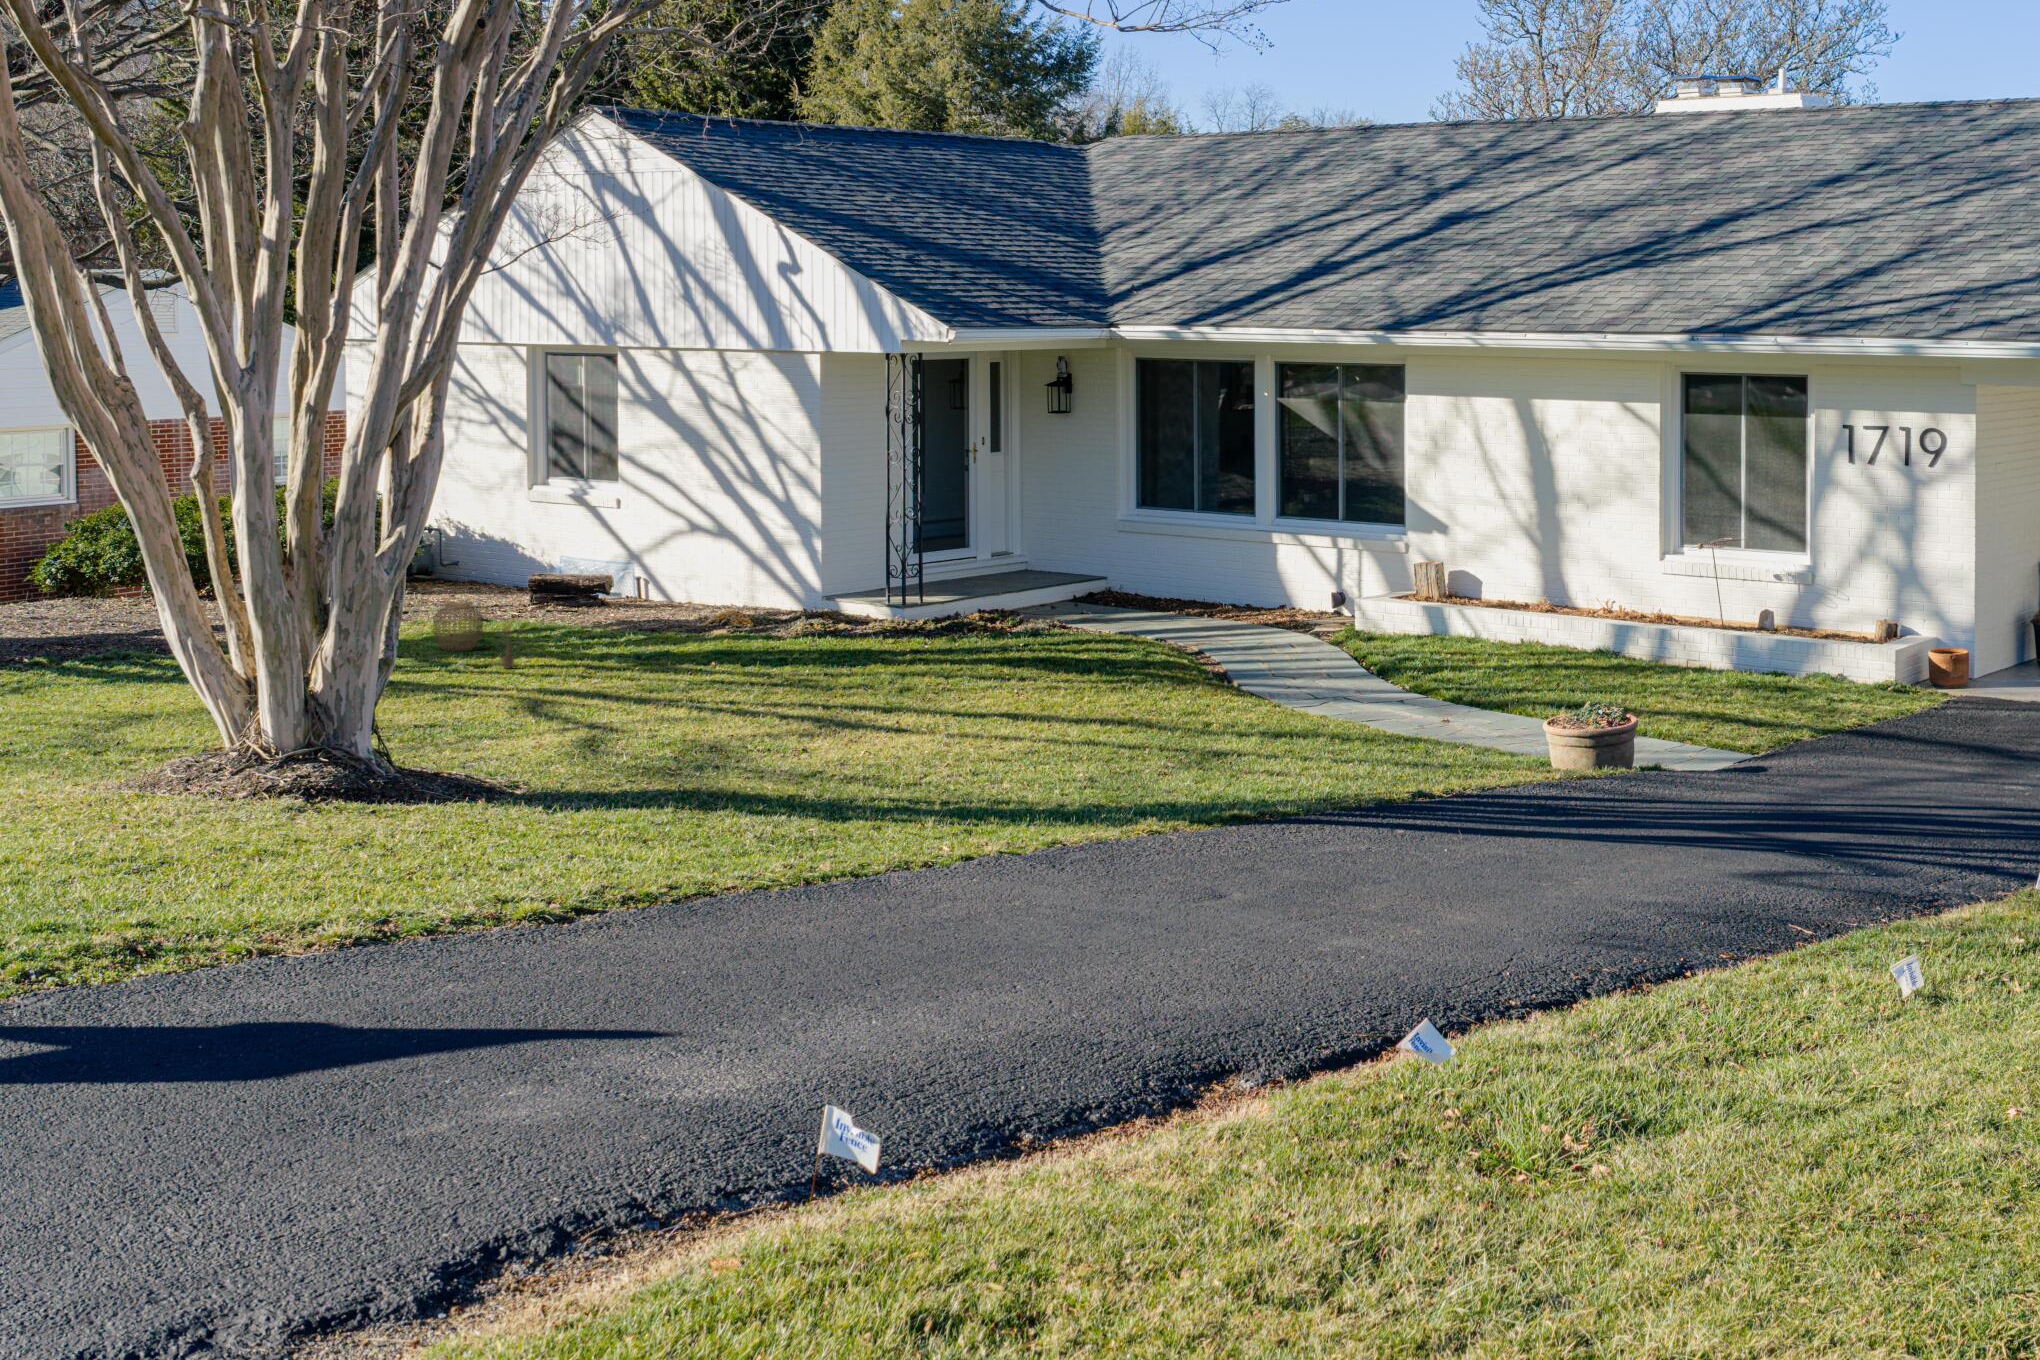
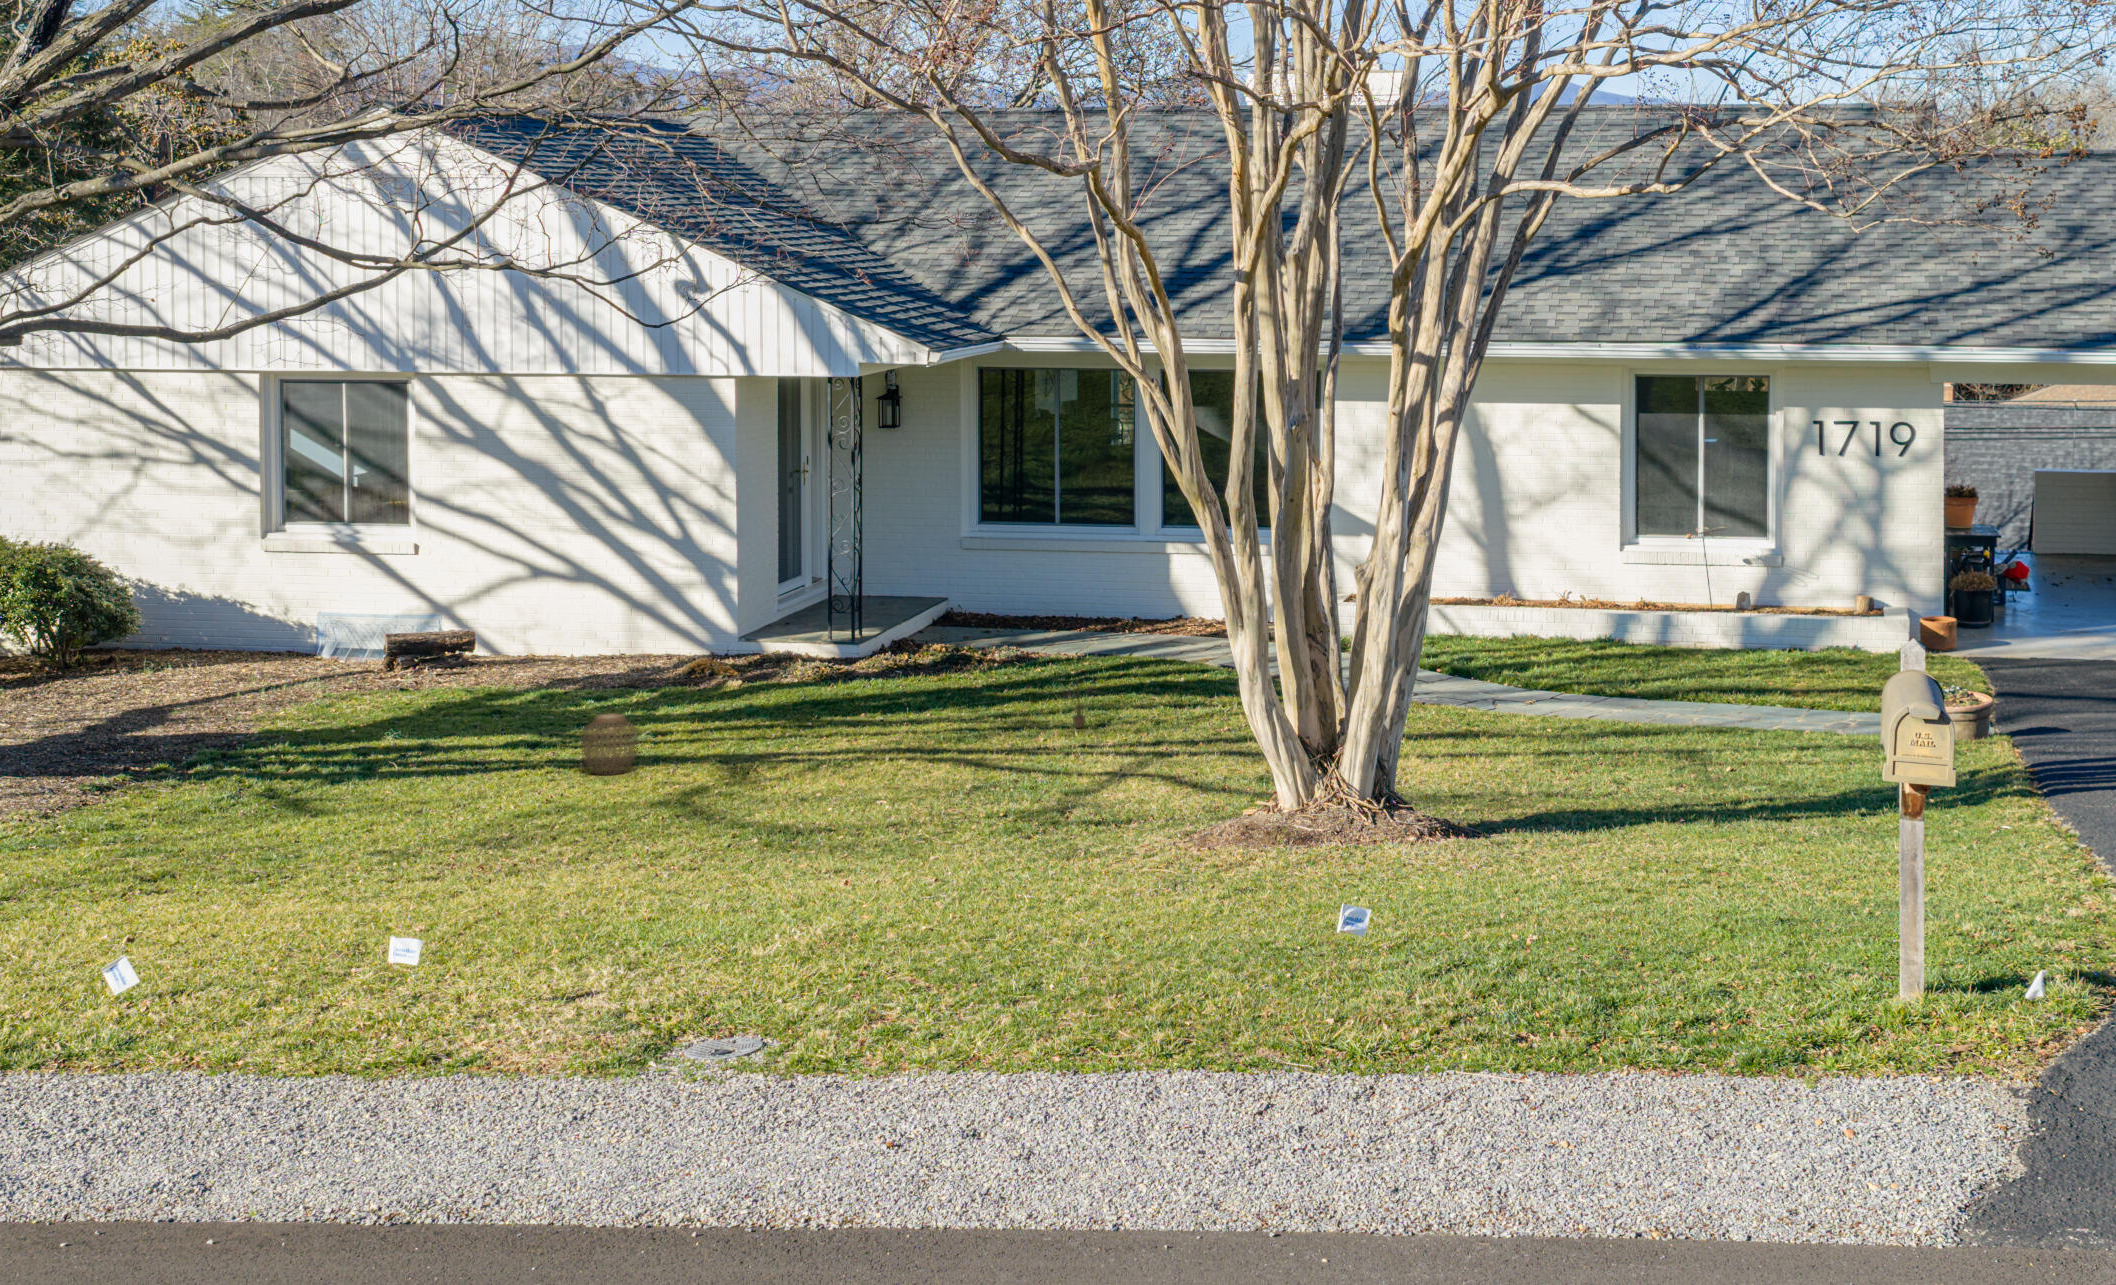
decorative plant: present [491,620,523,669] -> present [1059,681,1093,728]

